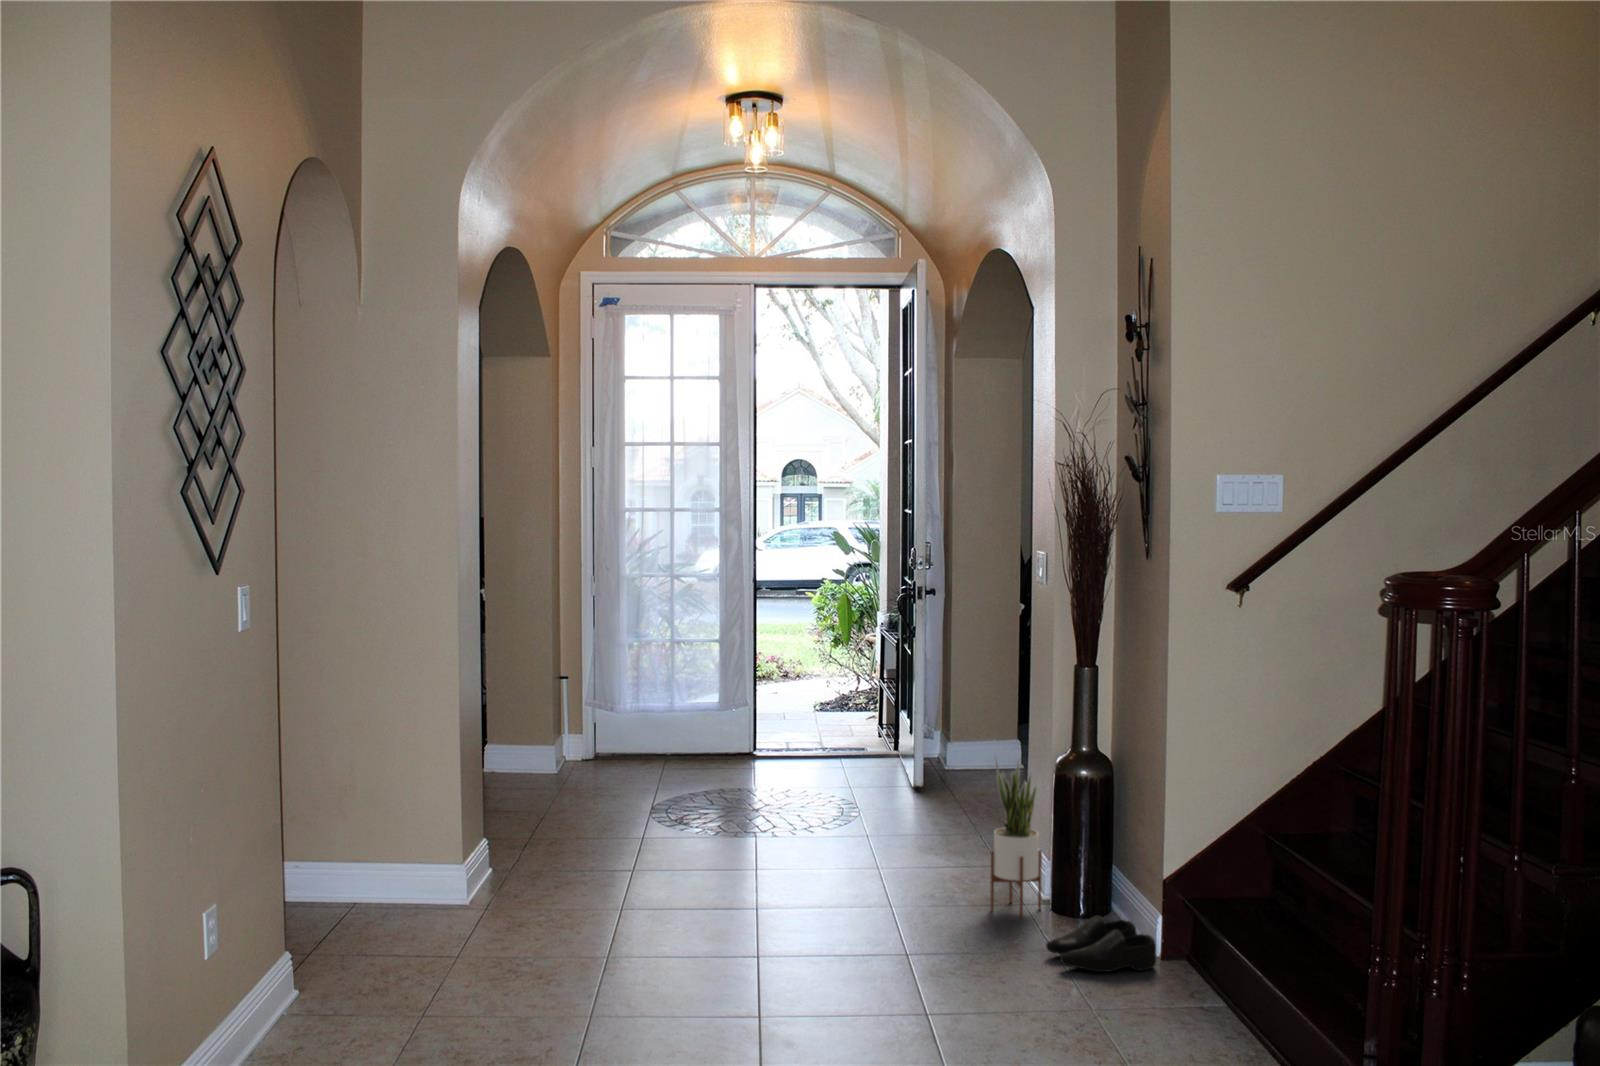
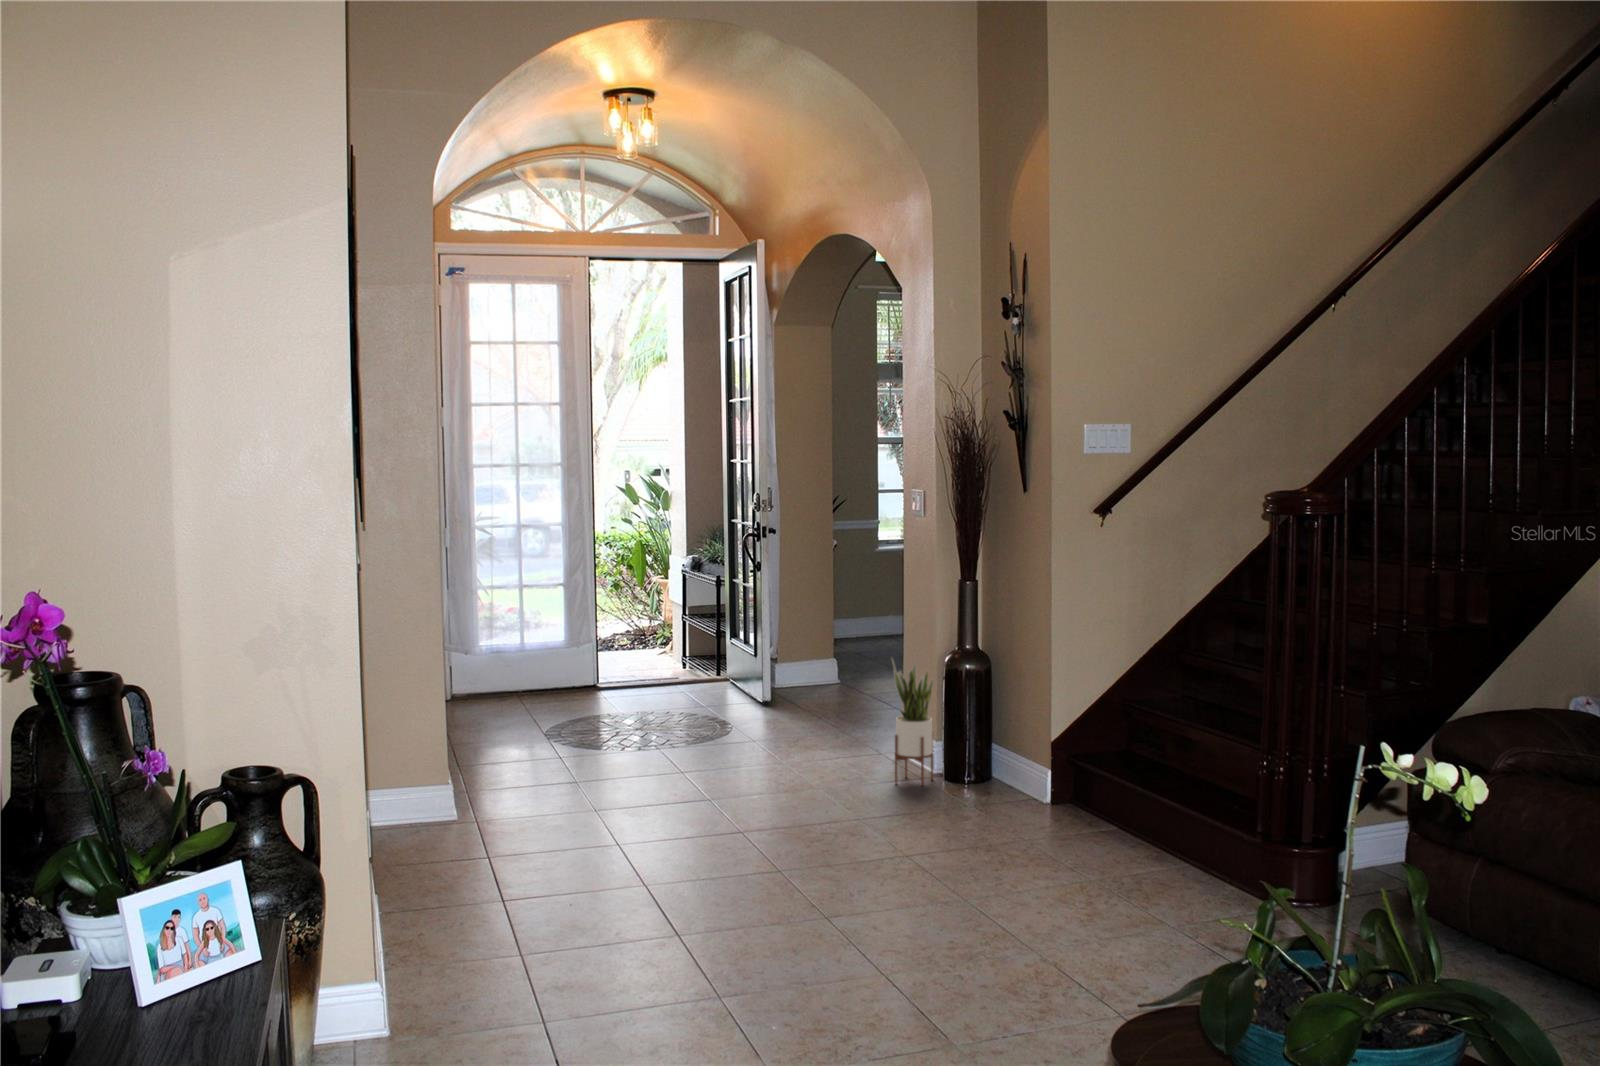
shoe: present [1046,916,1156,972] -> none [963,775,1049,816]

